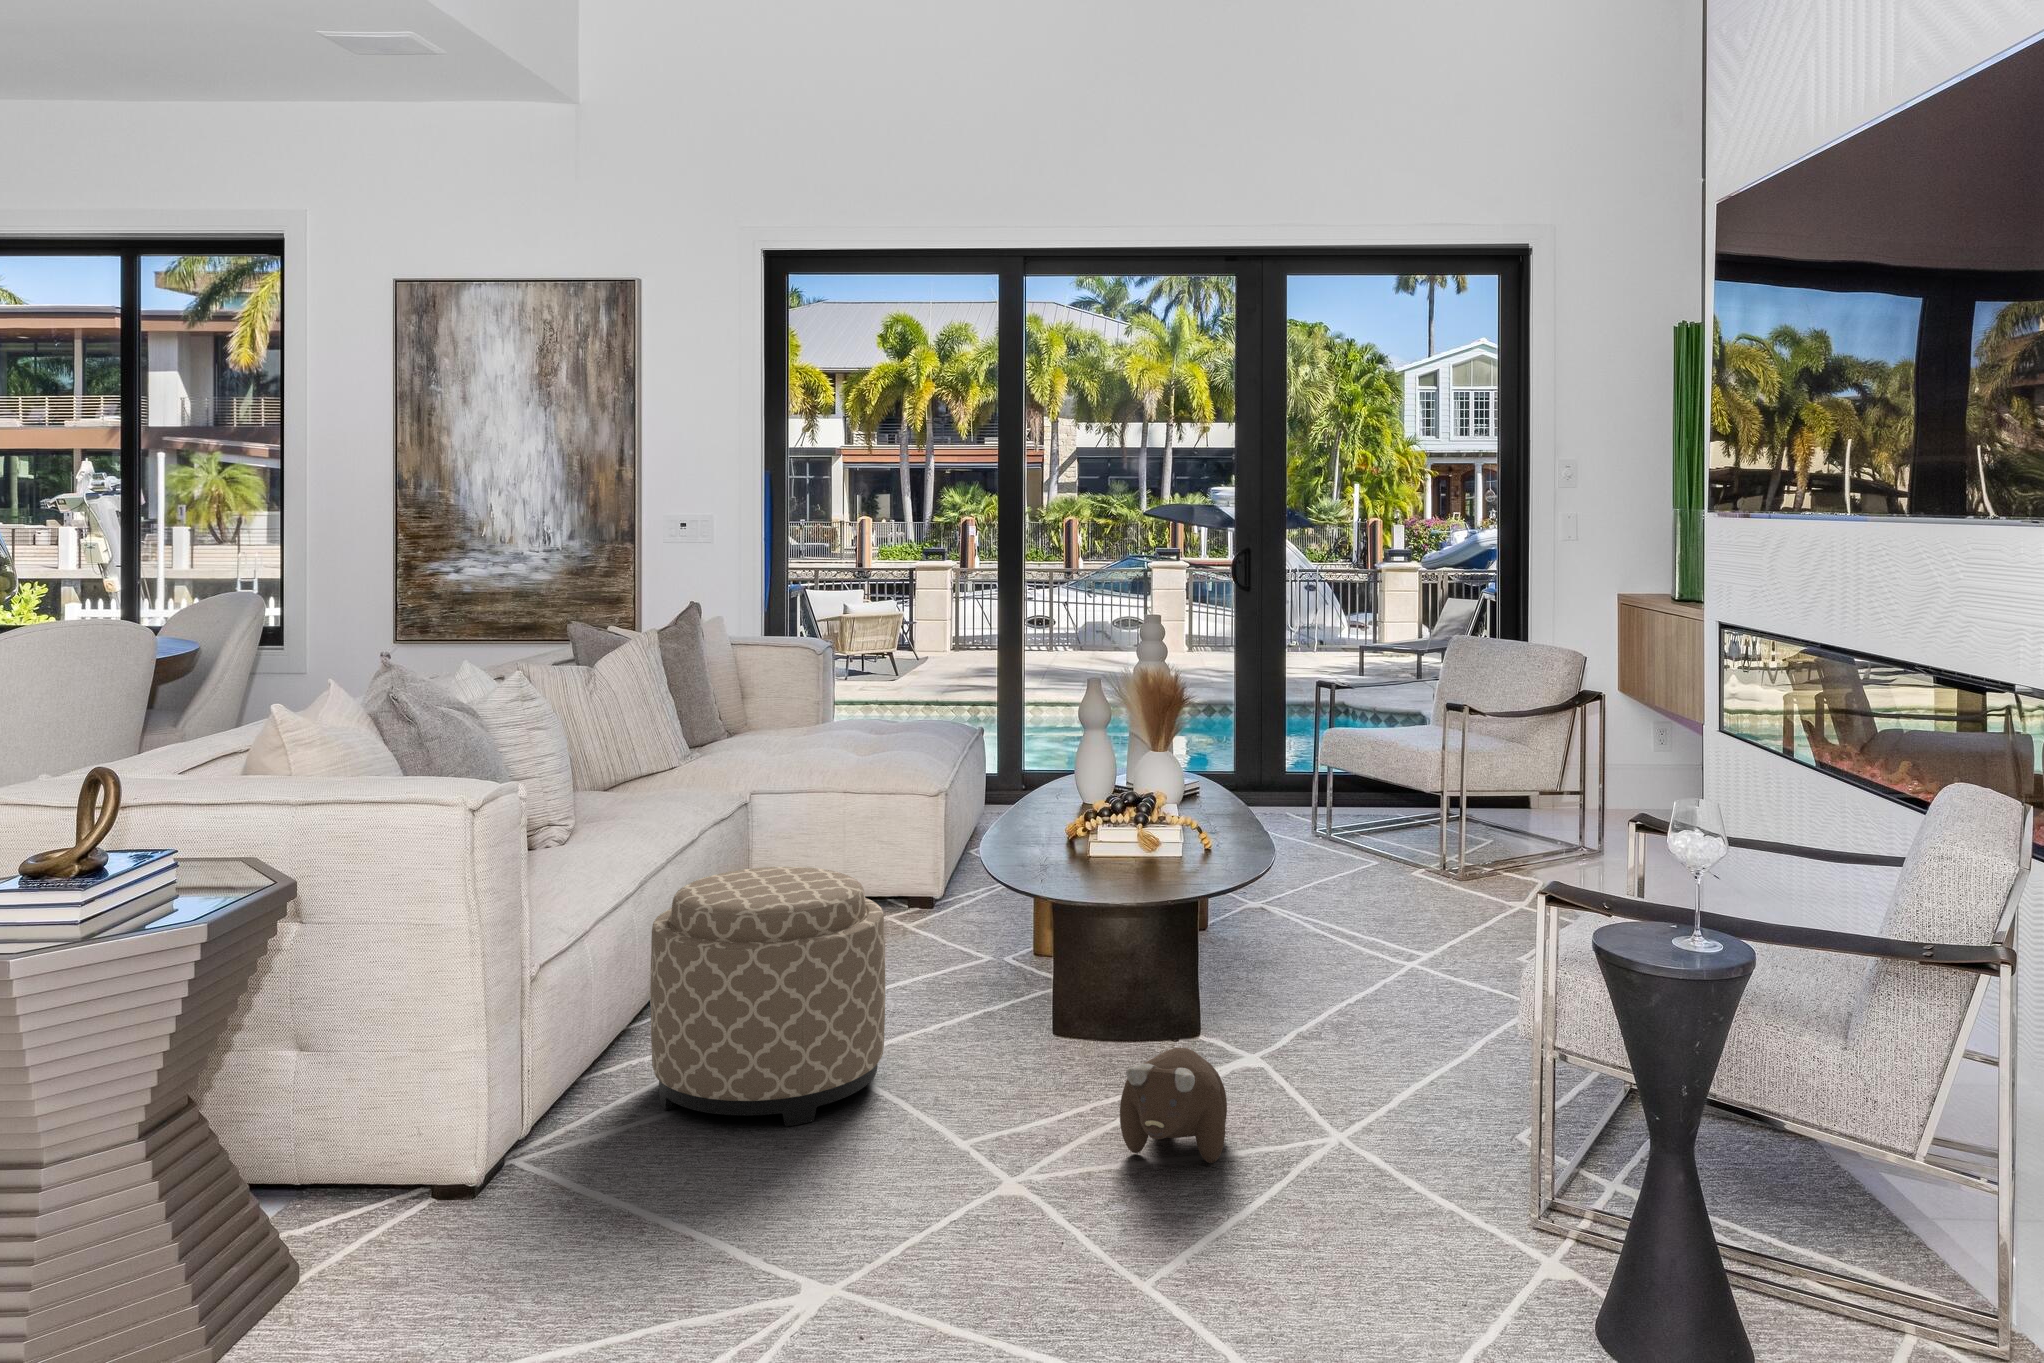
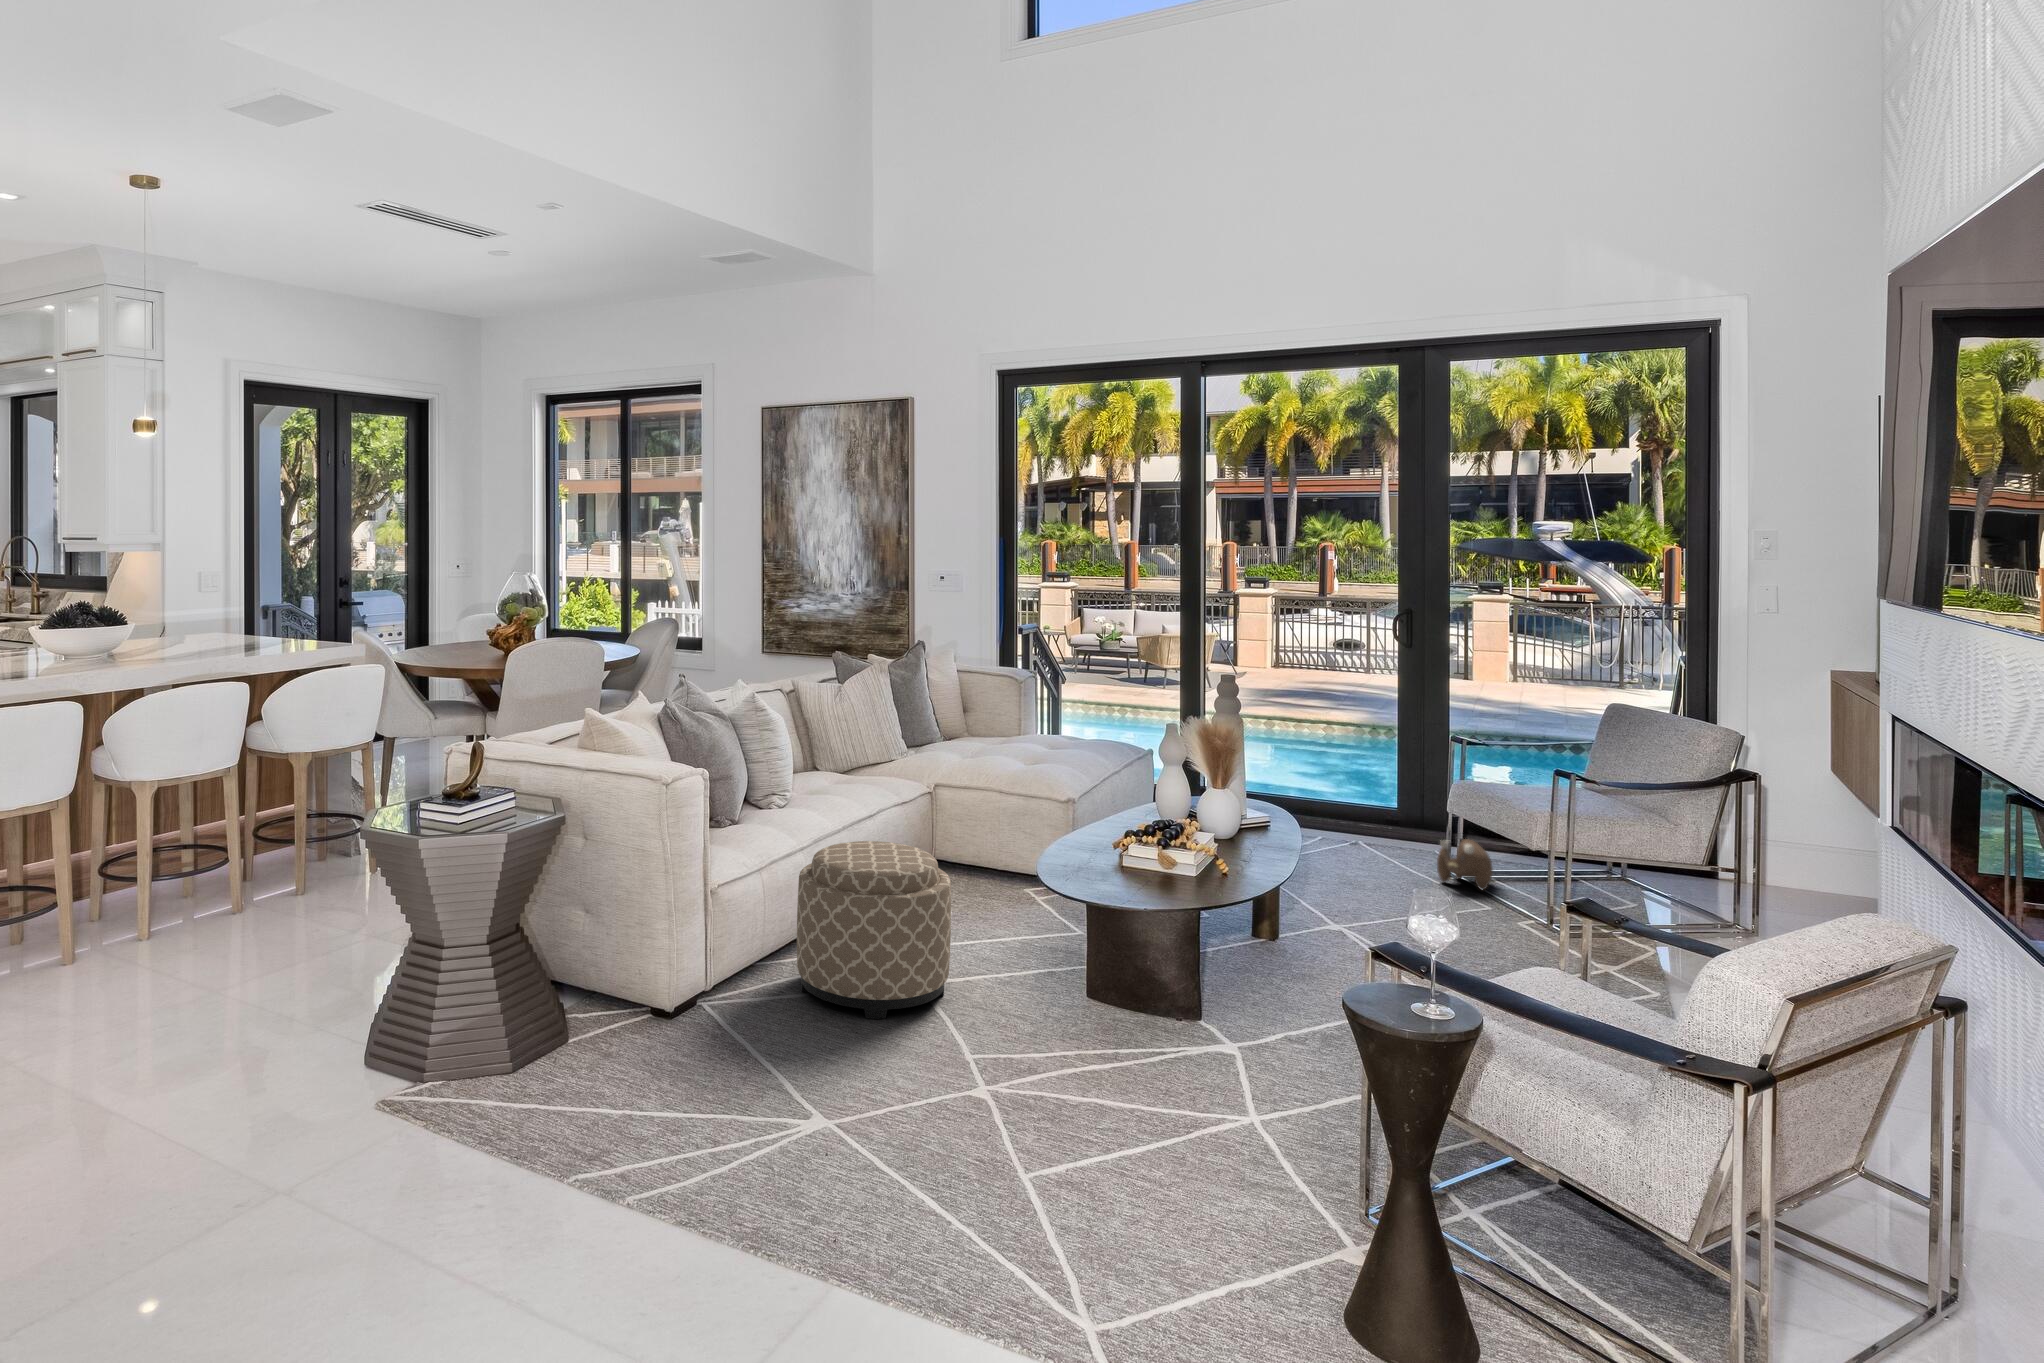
plush toy: present [1120,1048,1227,1163] -> present [1437,839,1493,890]

